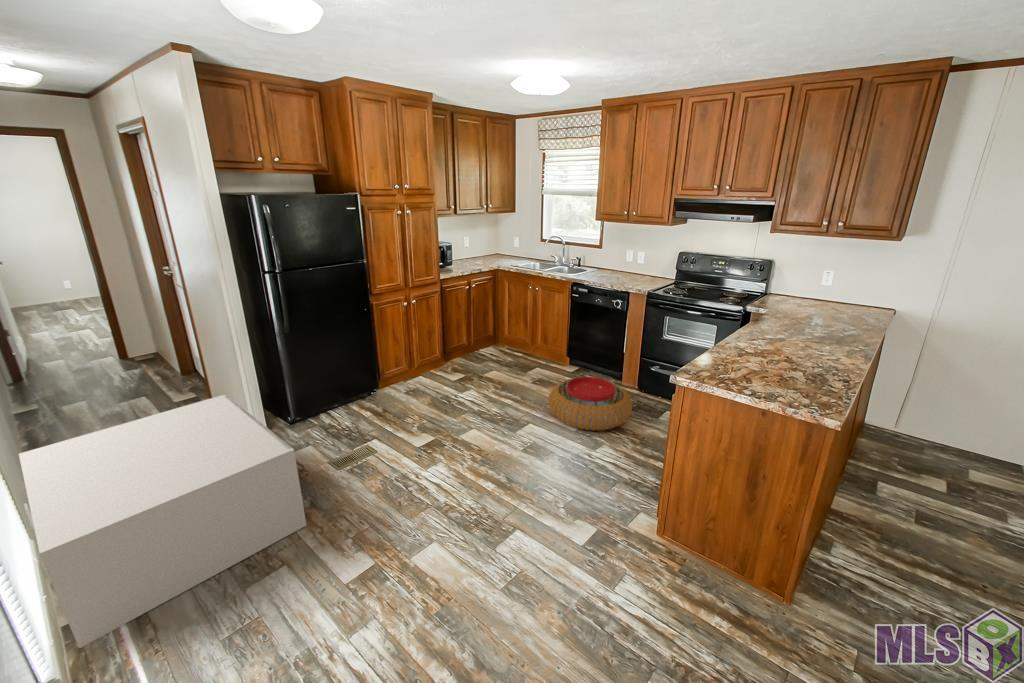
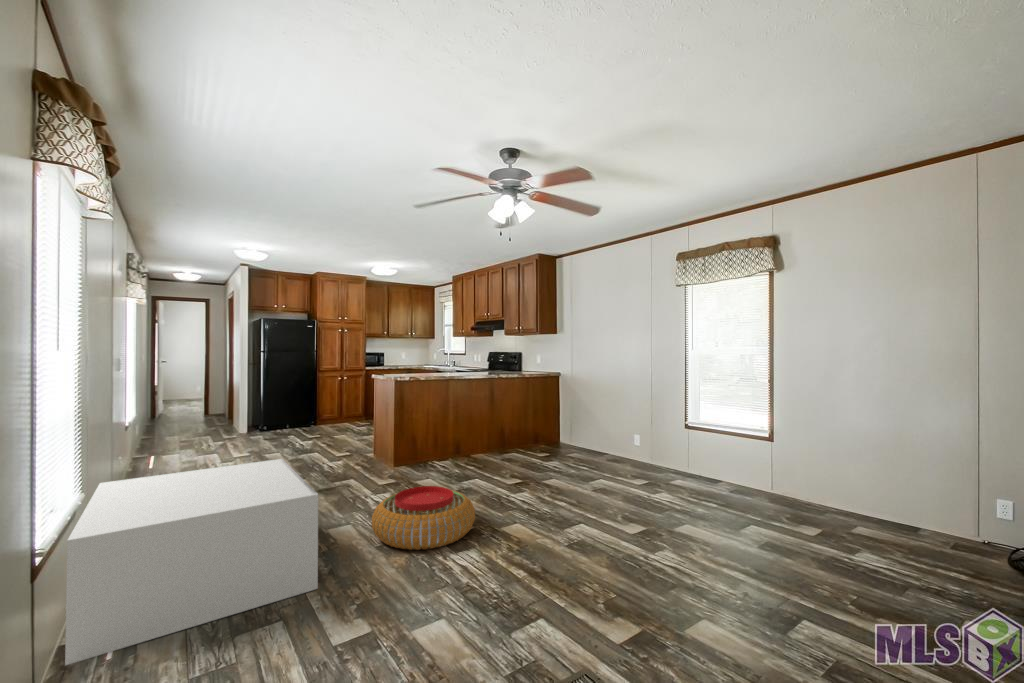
pouf: present [549,377,632,431] -> present [372,486,475,550]

